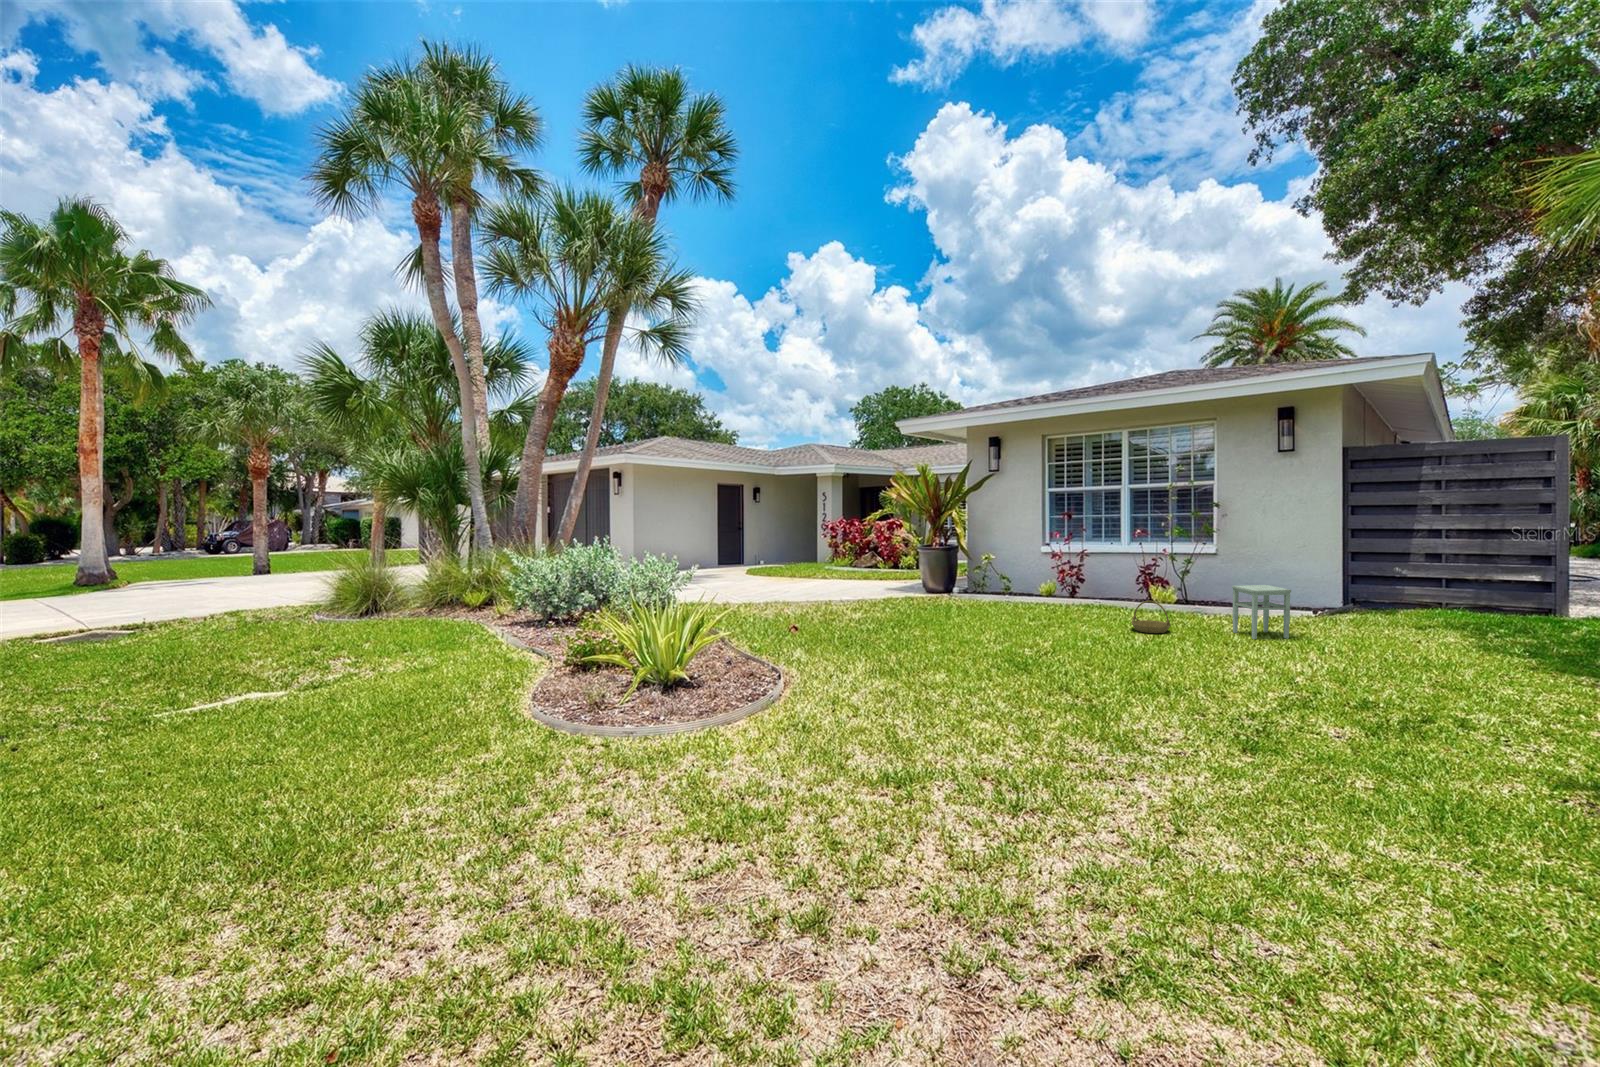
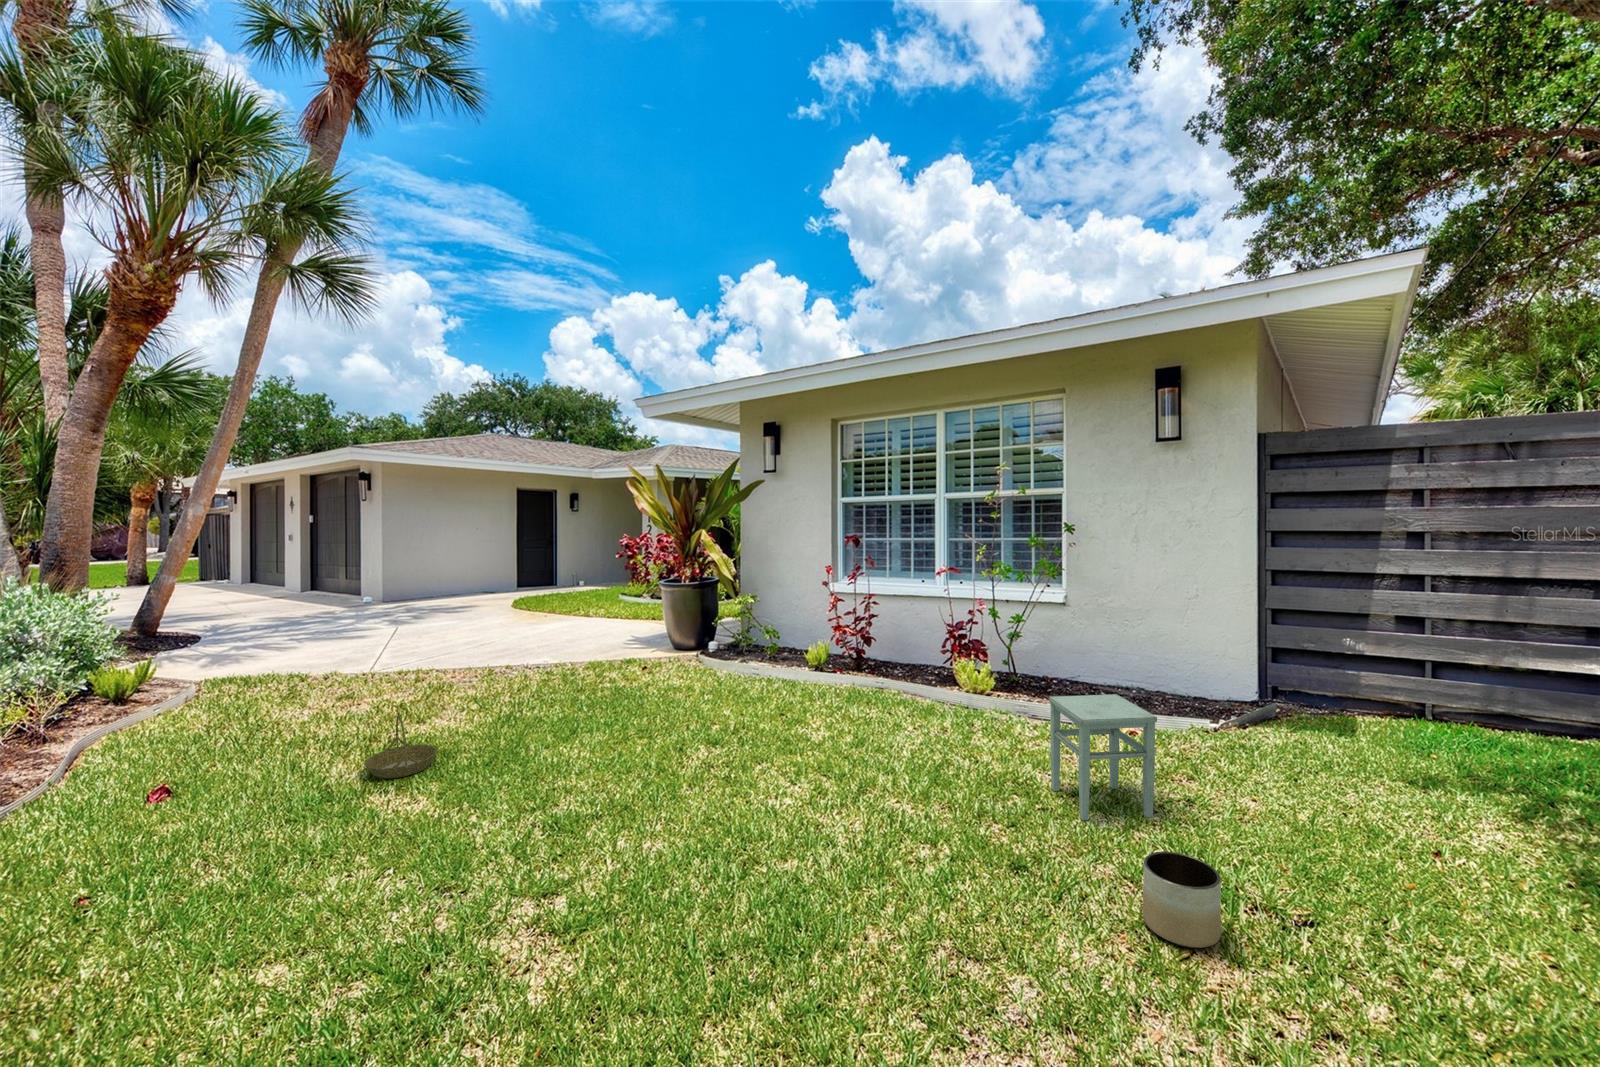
basket: present [1131,601,1171,633] -> present [364,715,438,779]
planter: none [1290,631,1324,661] -> present [1143,852,1221,948]

